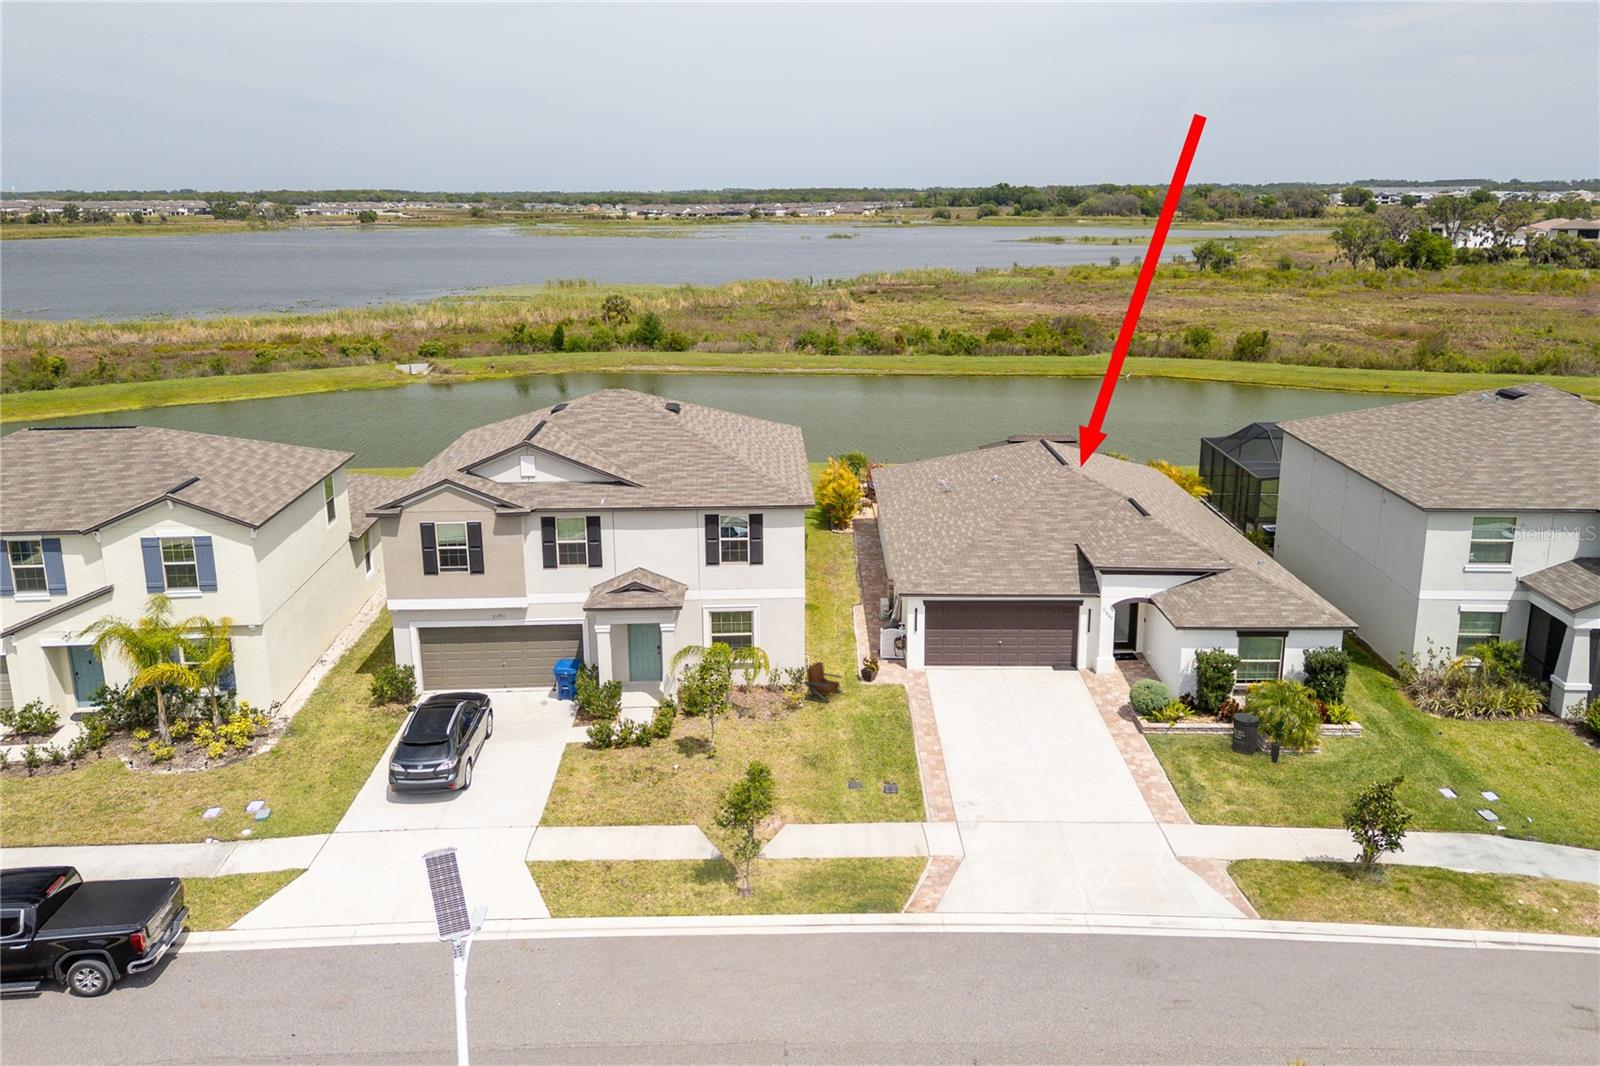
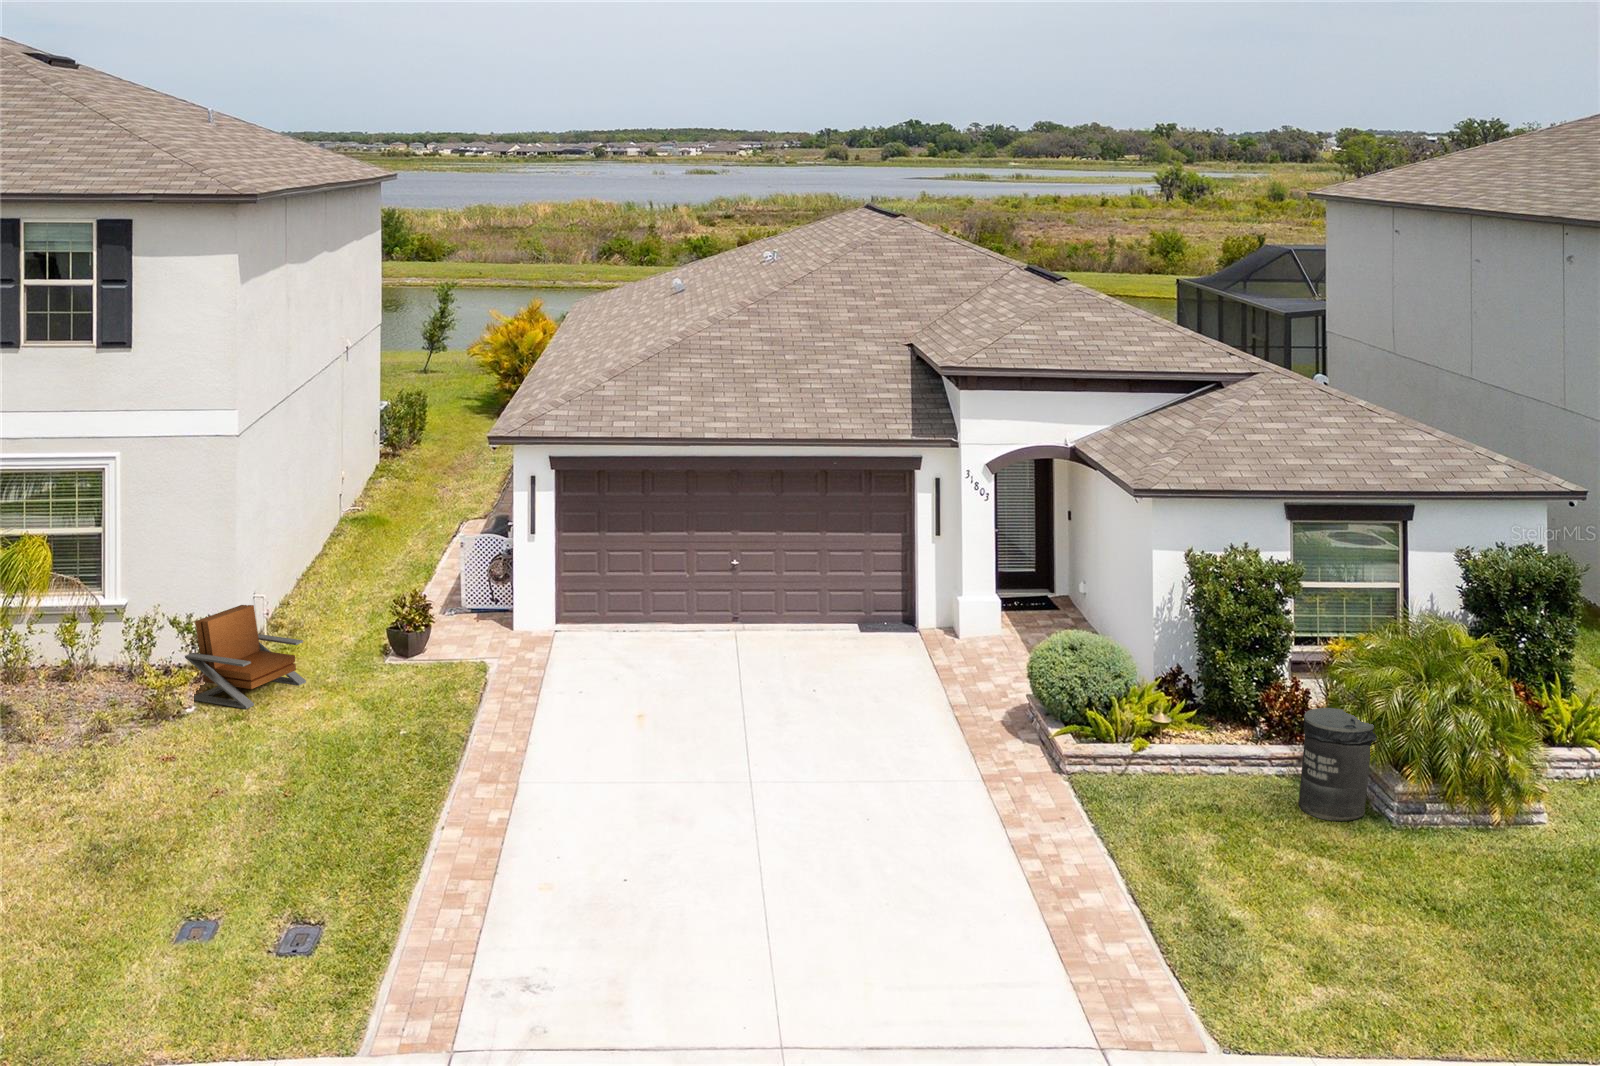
potted plant: present [1267,721,1286,762] -> none [1401,727,1460,844]

